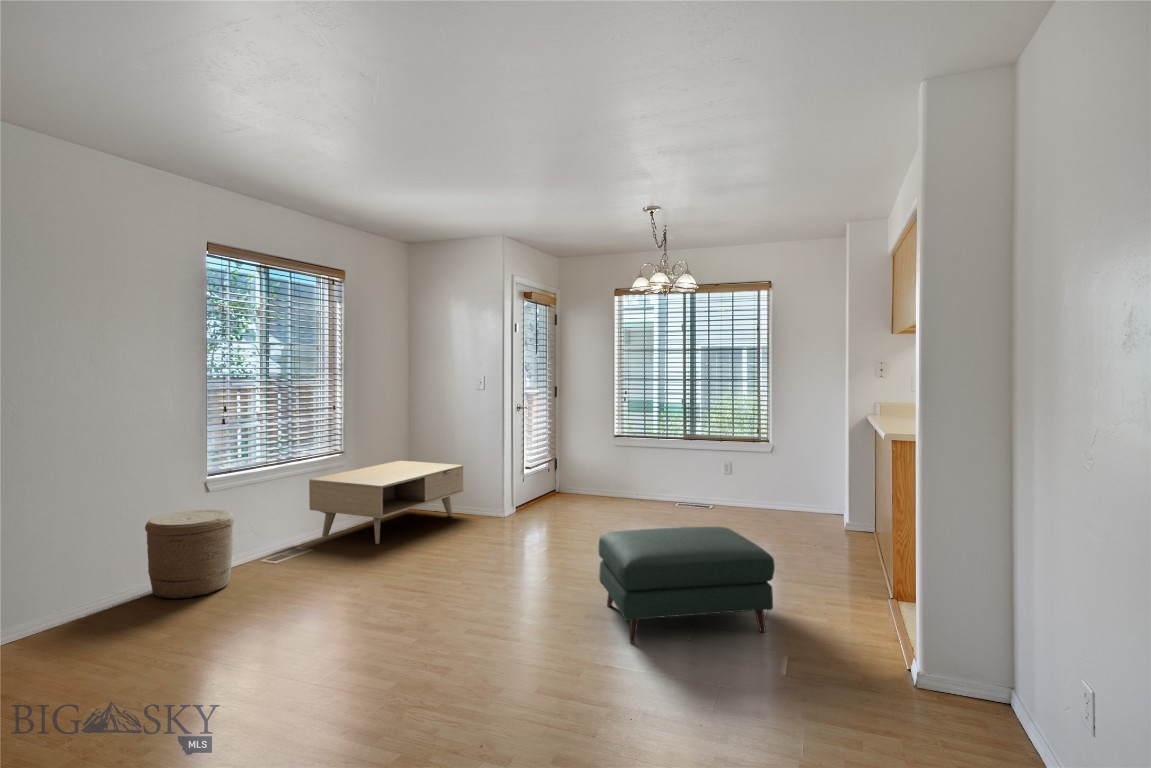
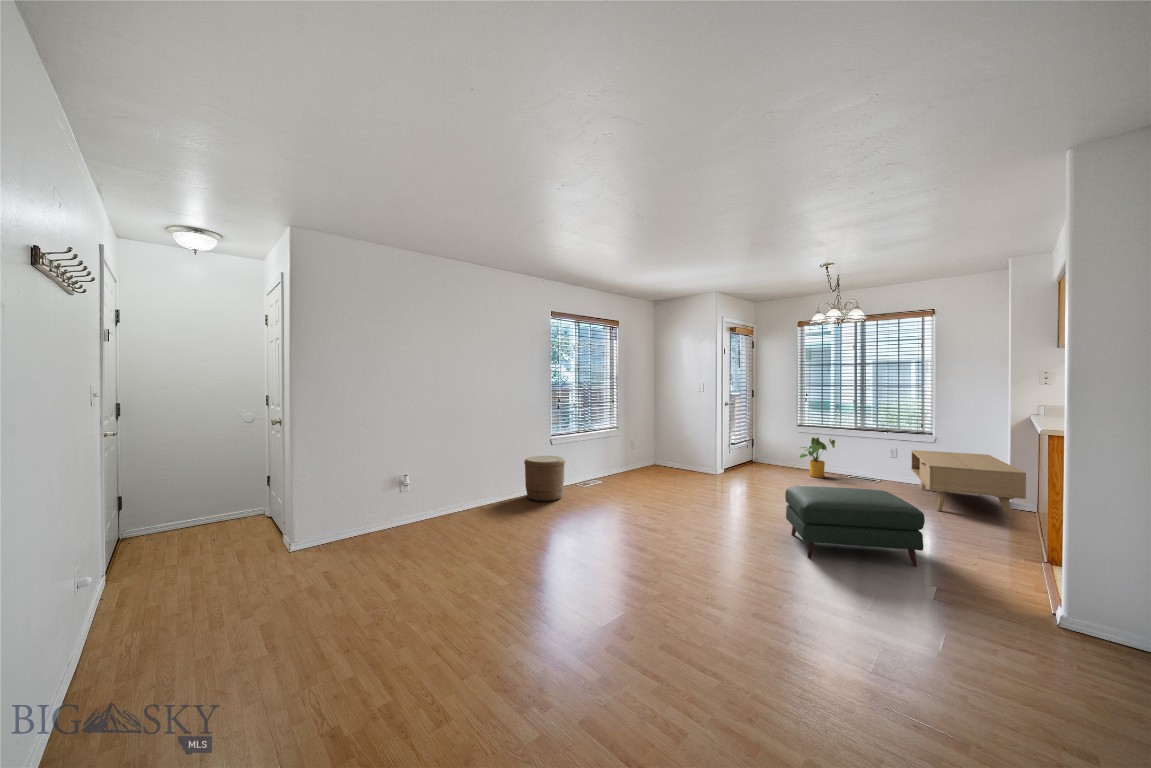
house plant: none [613,451,660,507] -> present [800,437,835,478]
coffee table: present [309,461,463,544] -> present [911,450,1026,519]

